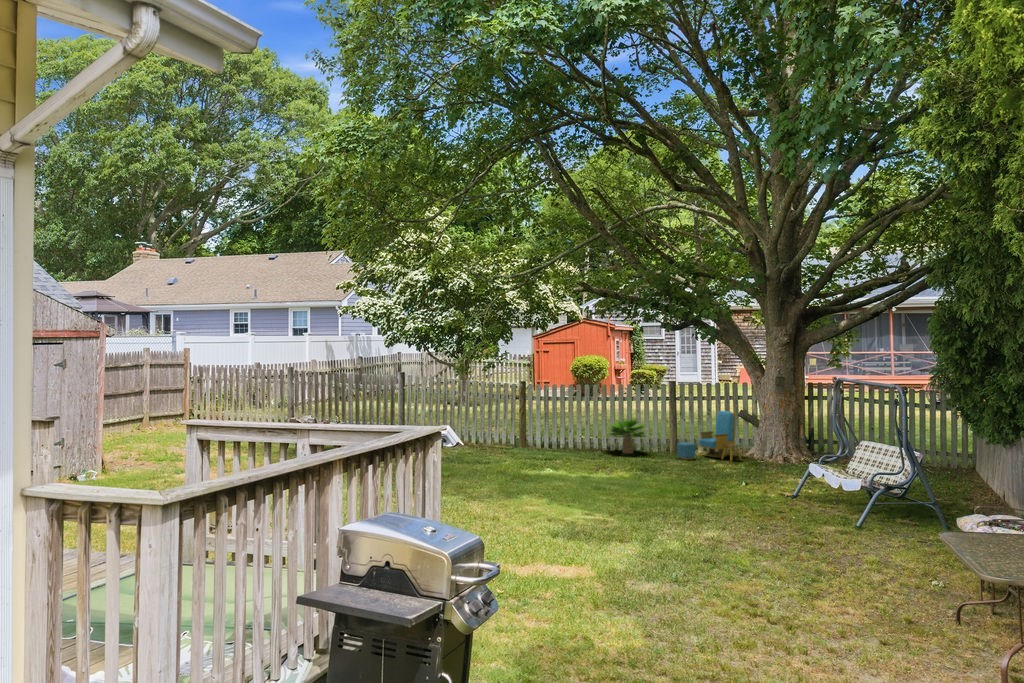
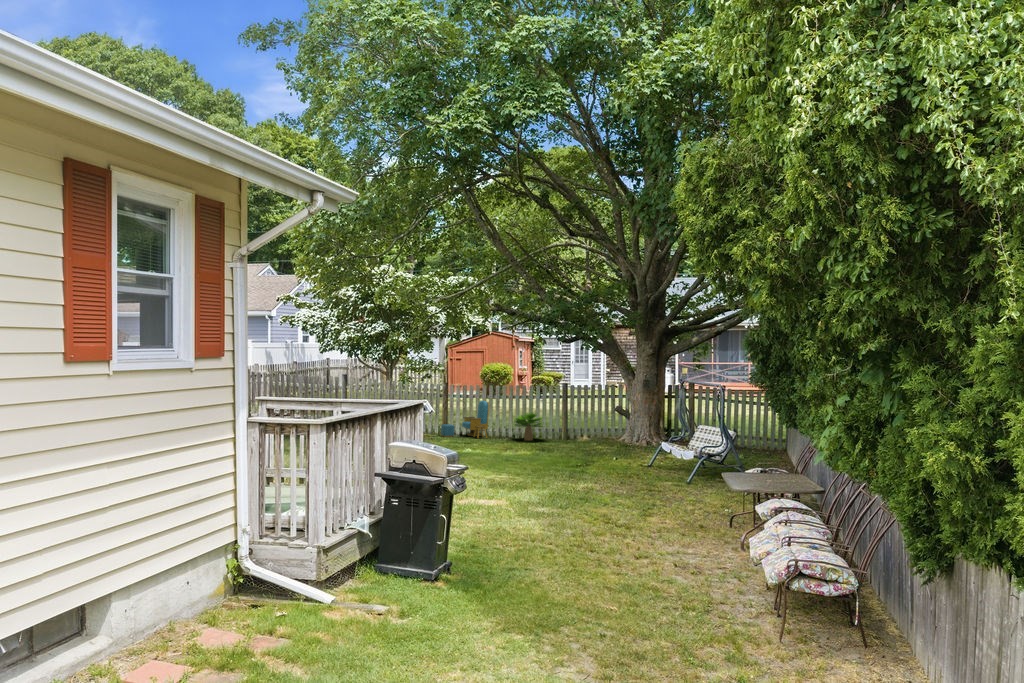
armchair: present [677,411,741,461] -> present [441,401,489,438]

